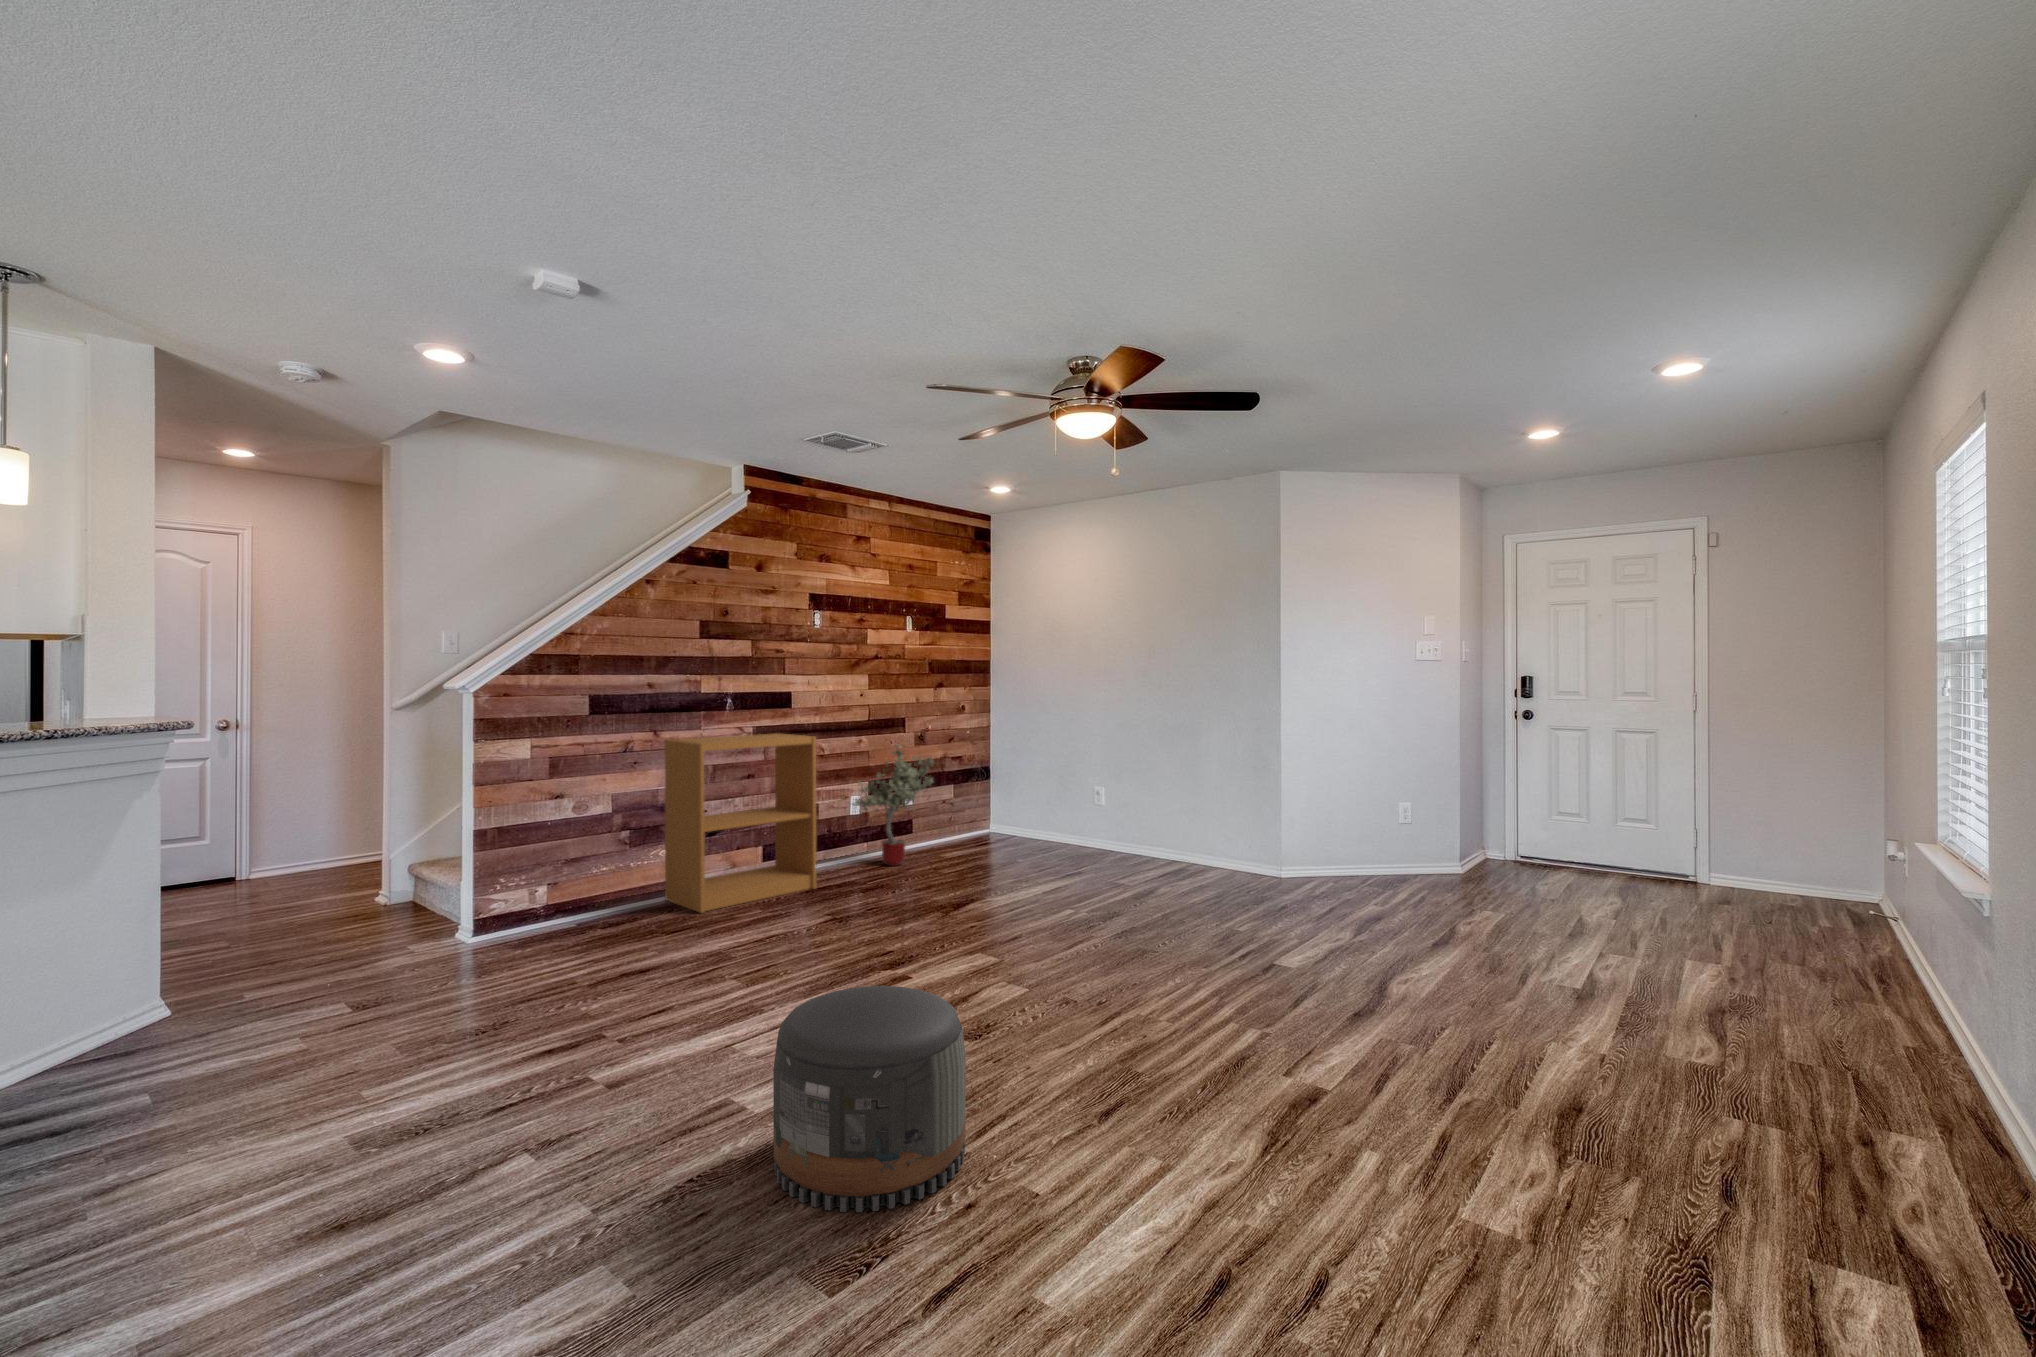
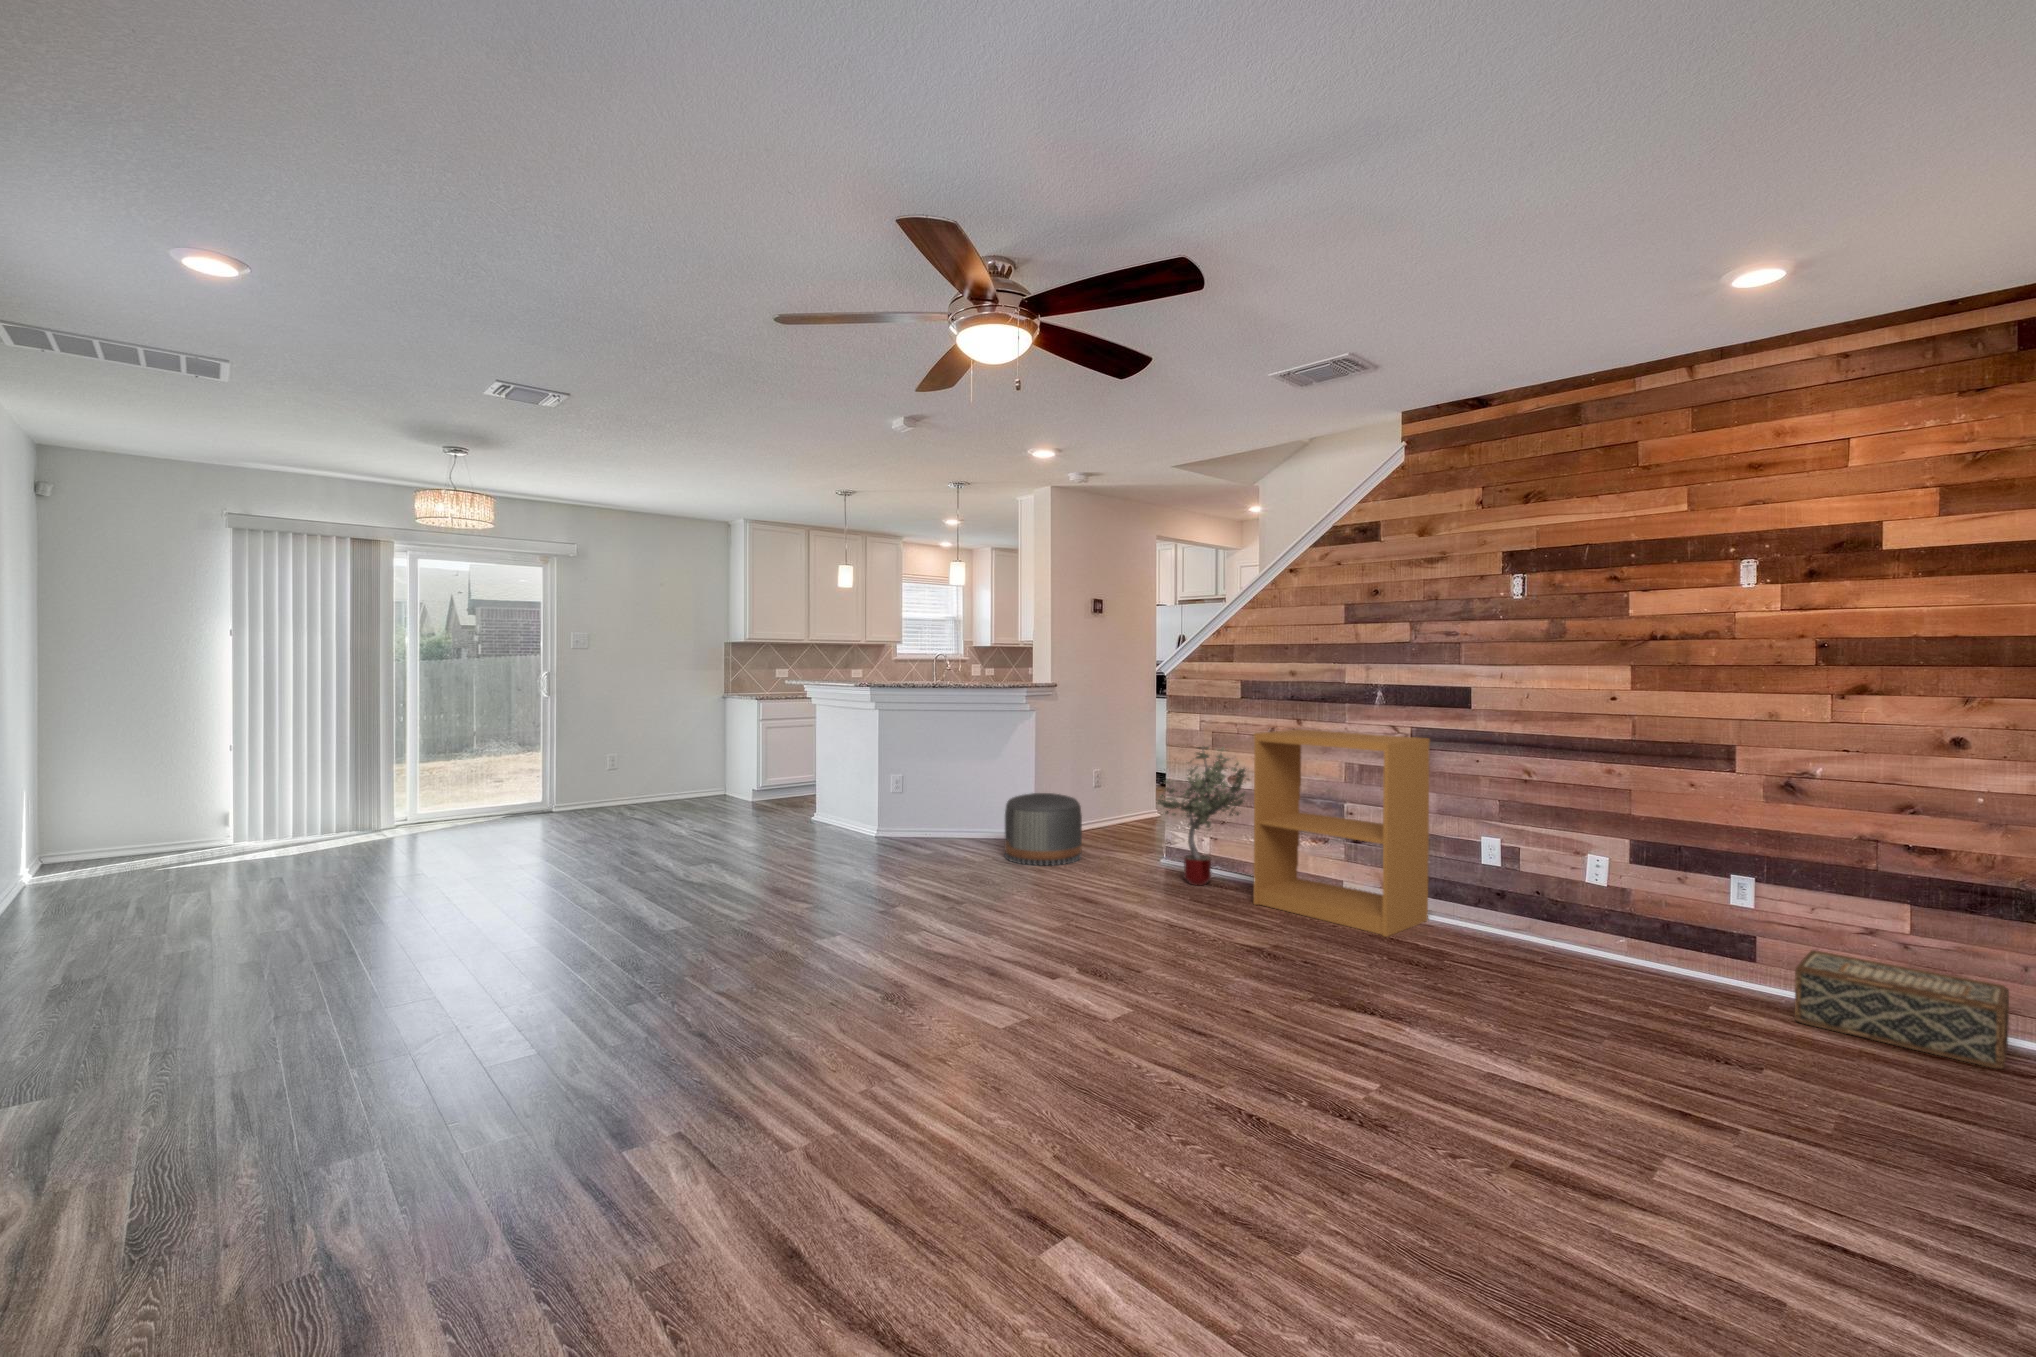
potted tree: present [853,744,934,866] -> present [1158,746,1249,885]
woven basket: none [942,809,1015,848] -> present [1795,950,2009,1069]
pouf: present [773,986,966,1212] -> present [1005,793,1082,865]

